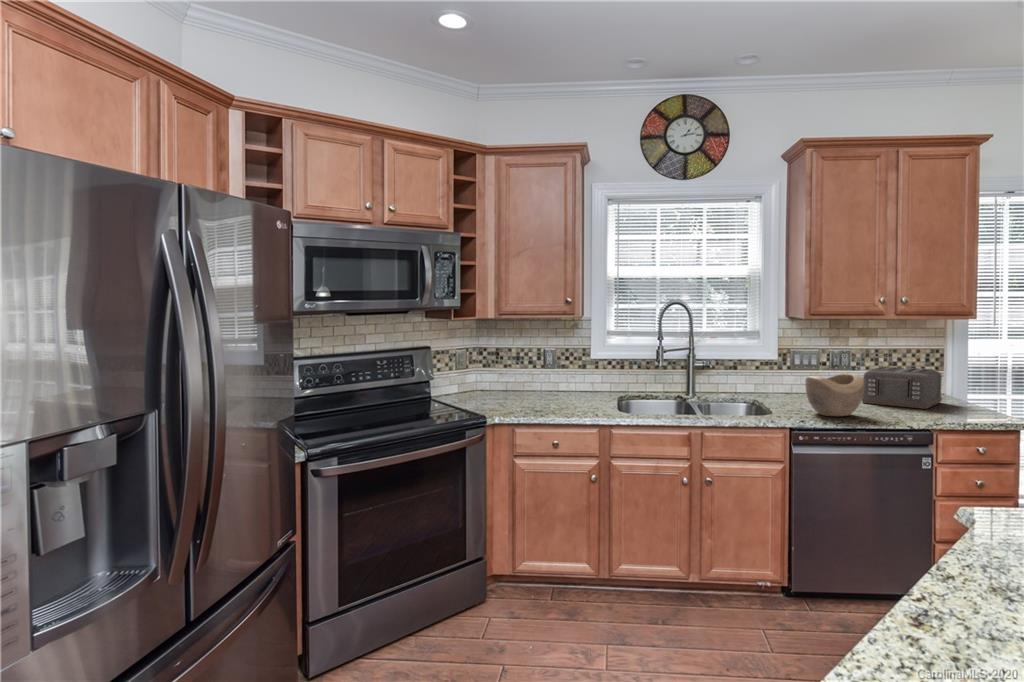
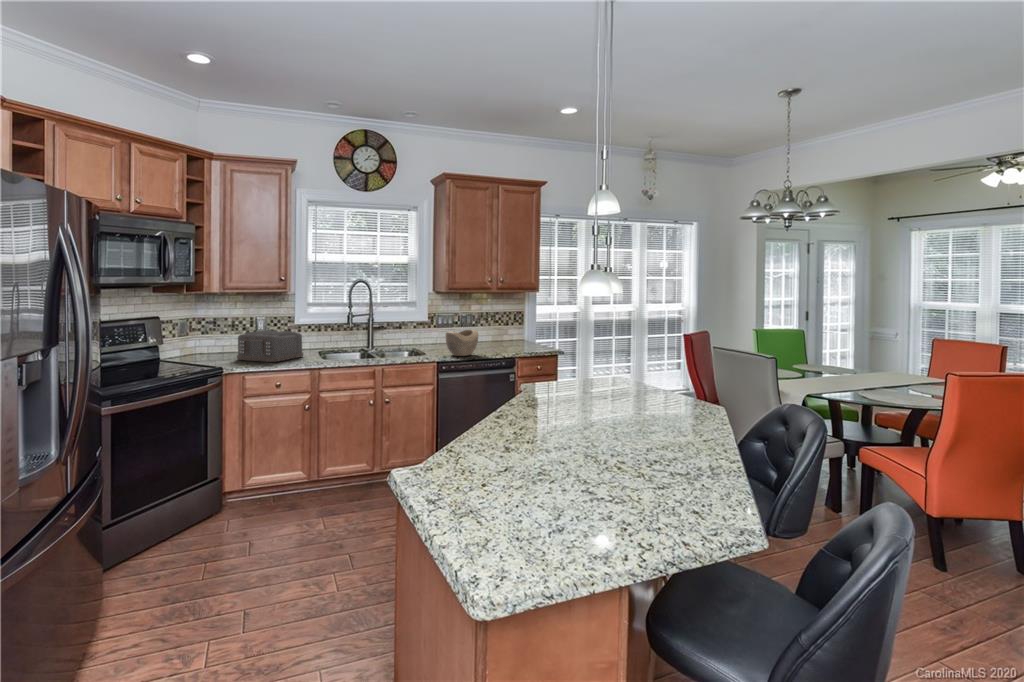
toaster: present [862,366,942,409] -> present [237,330,303,362]

